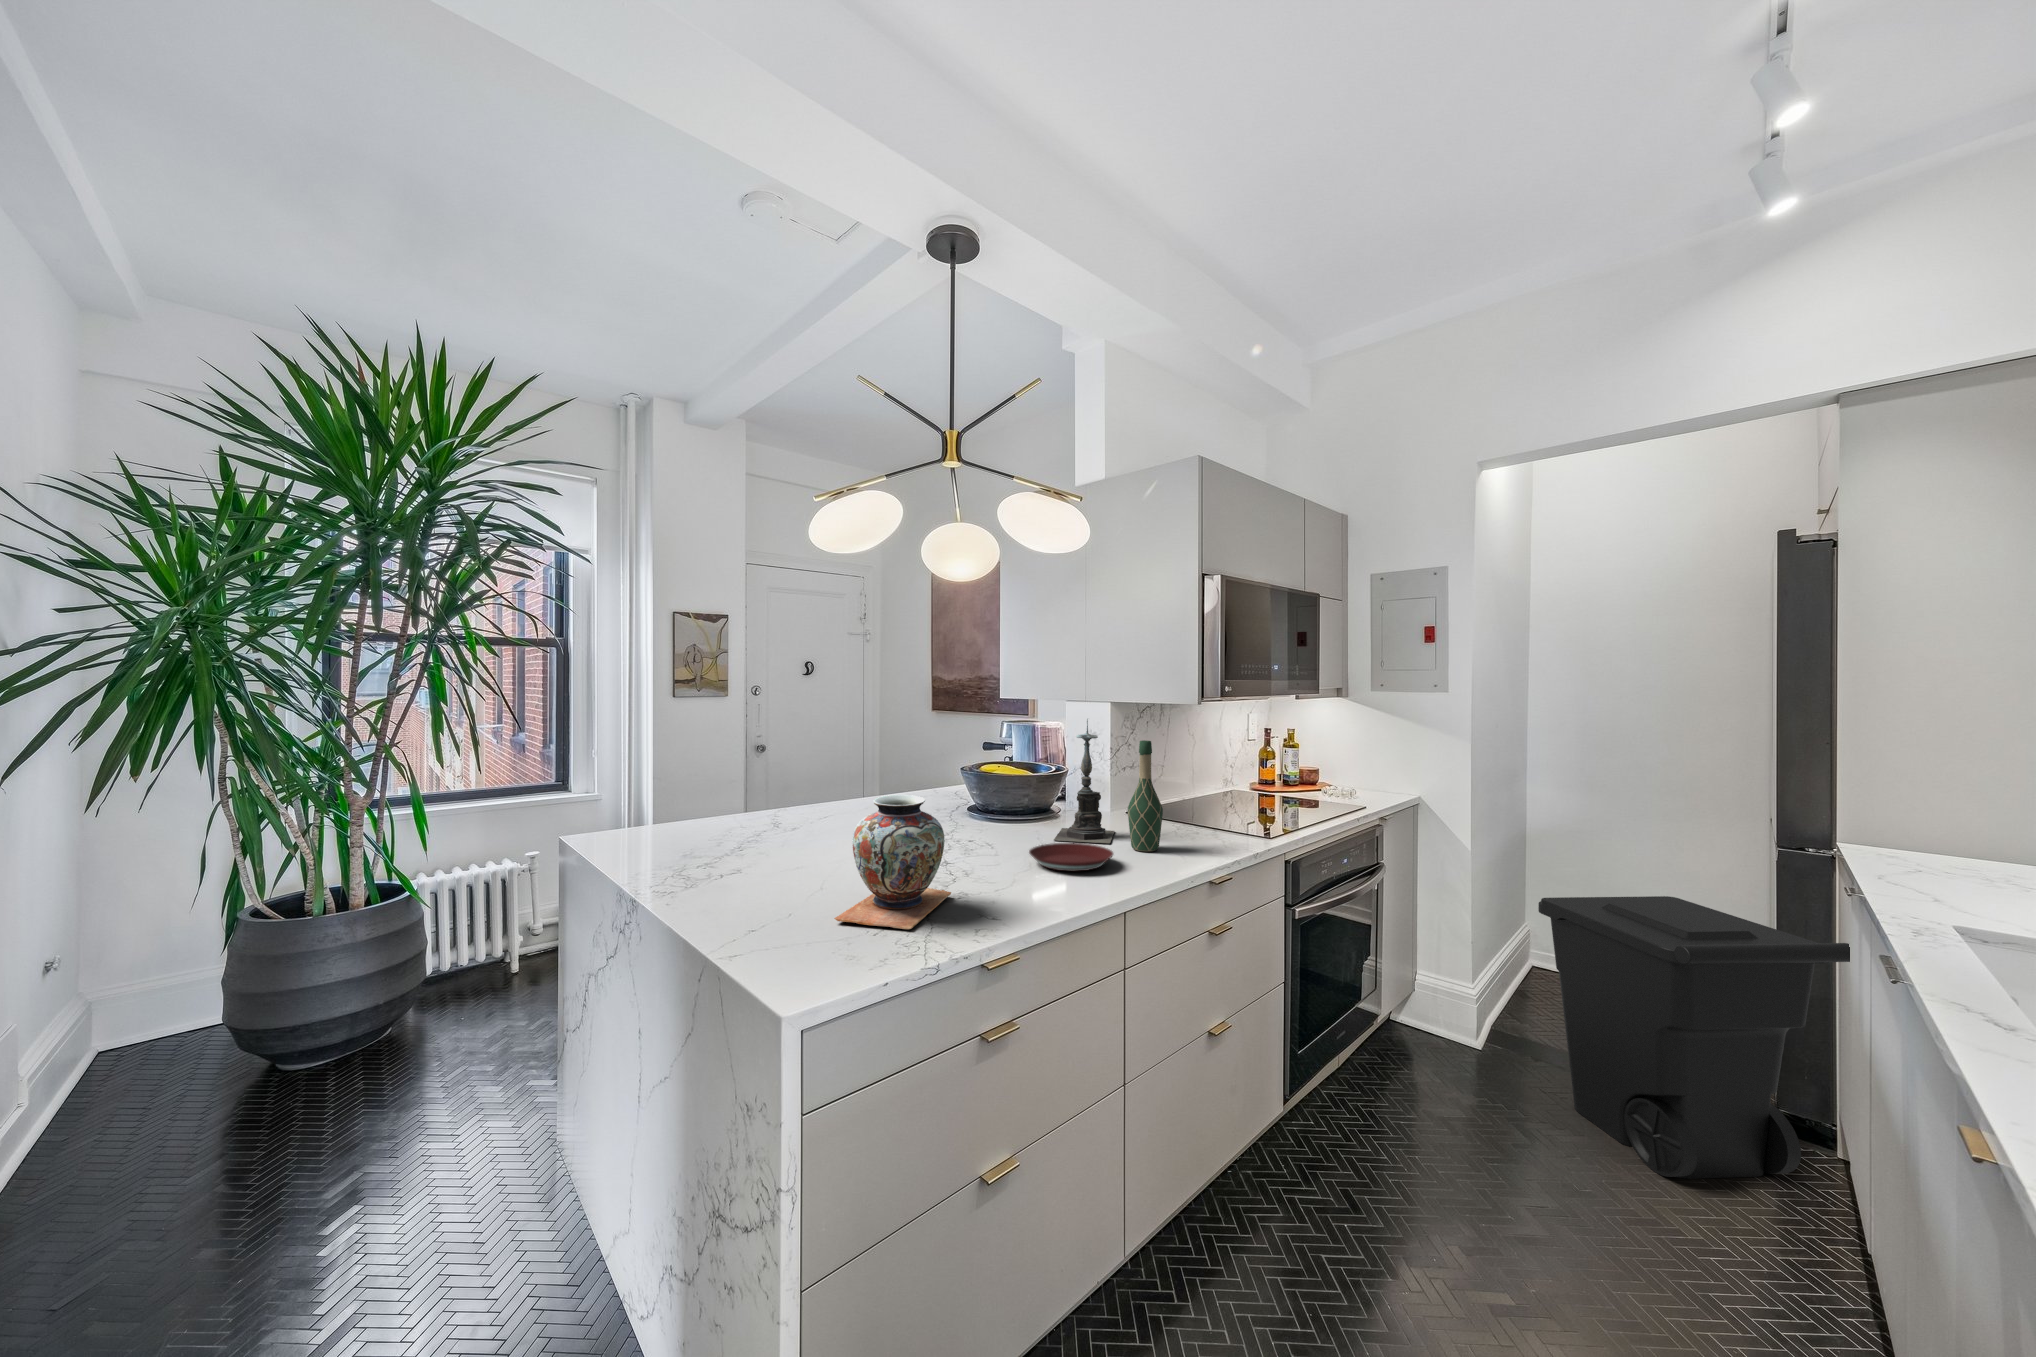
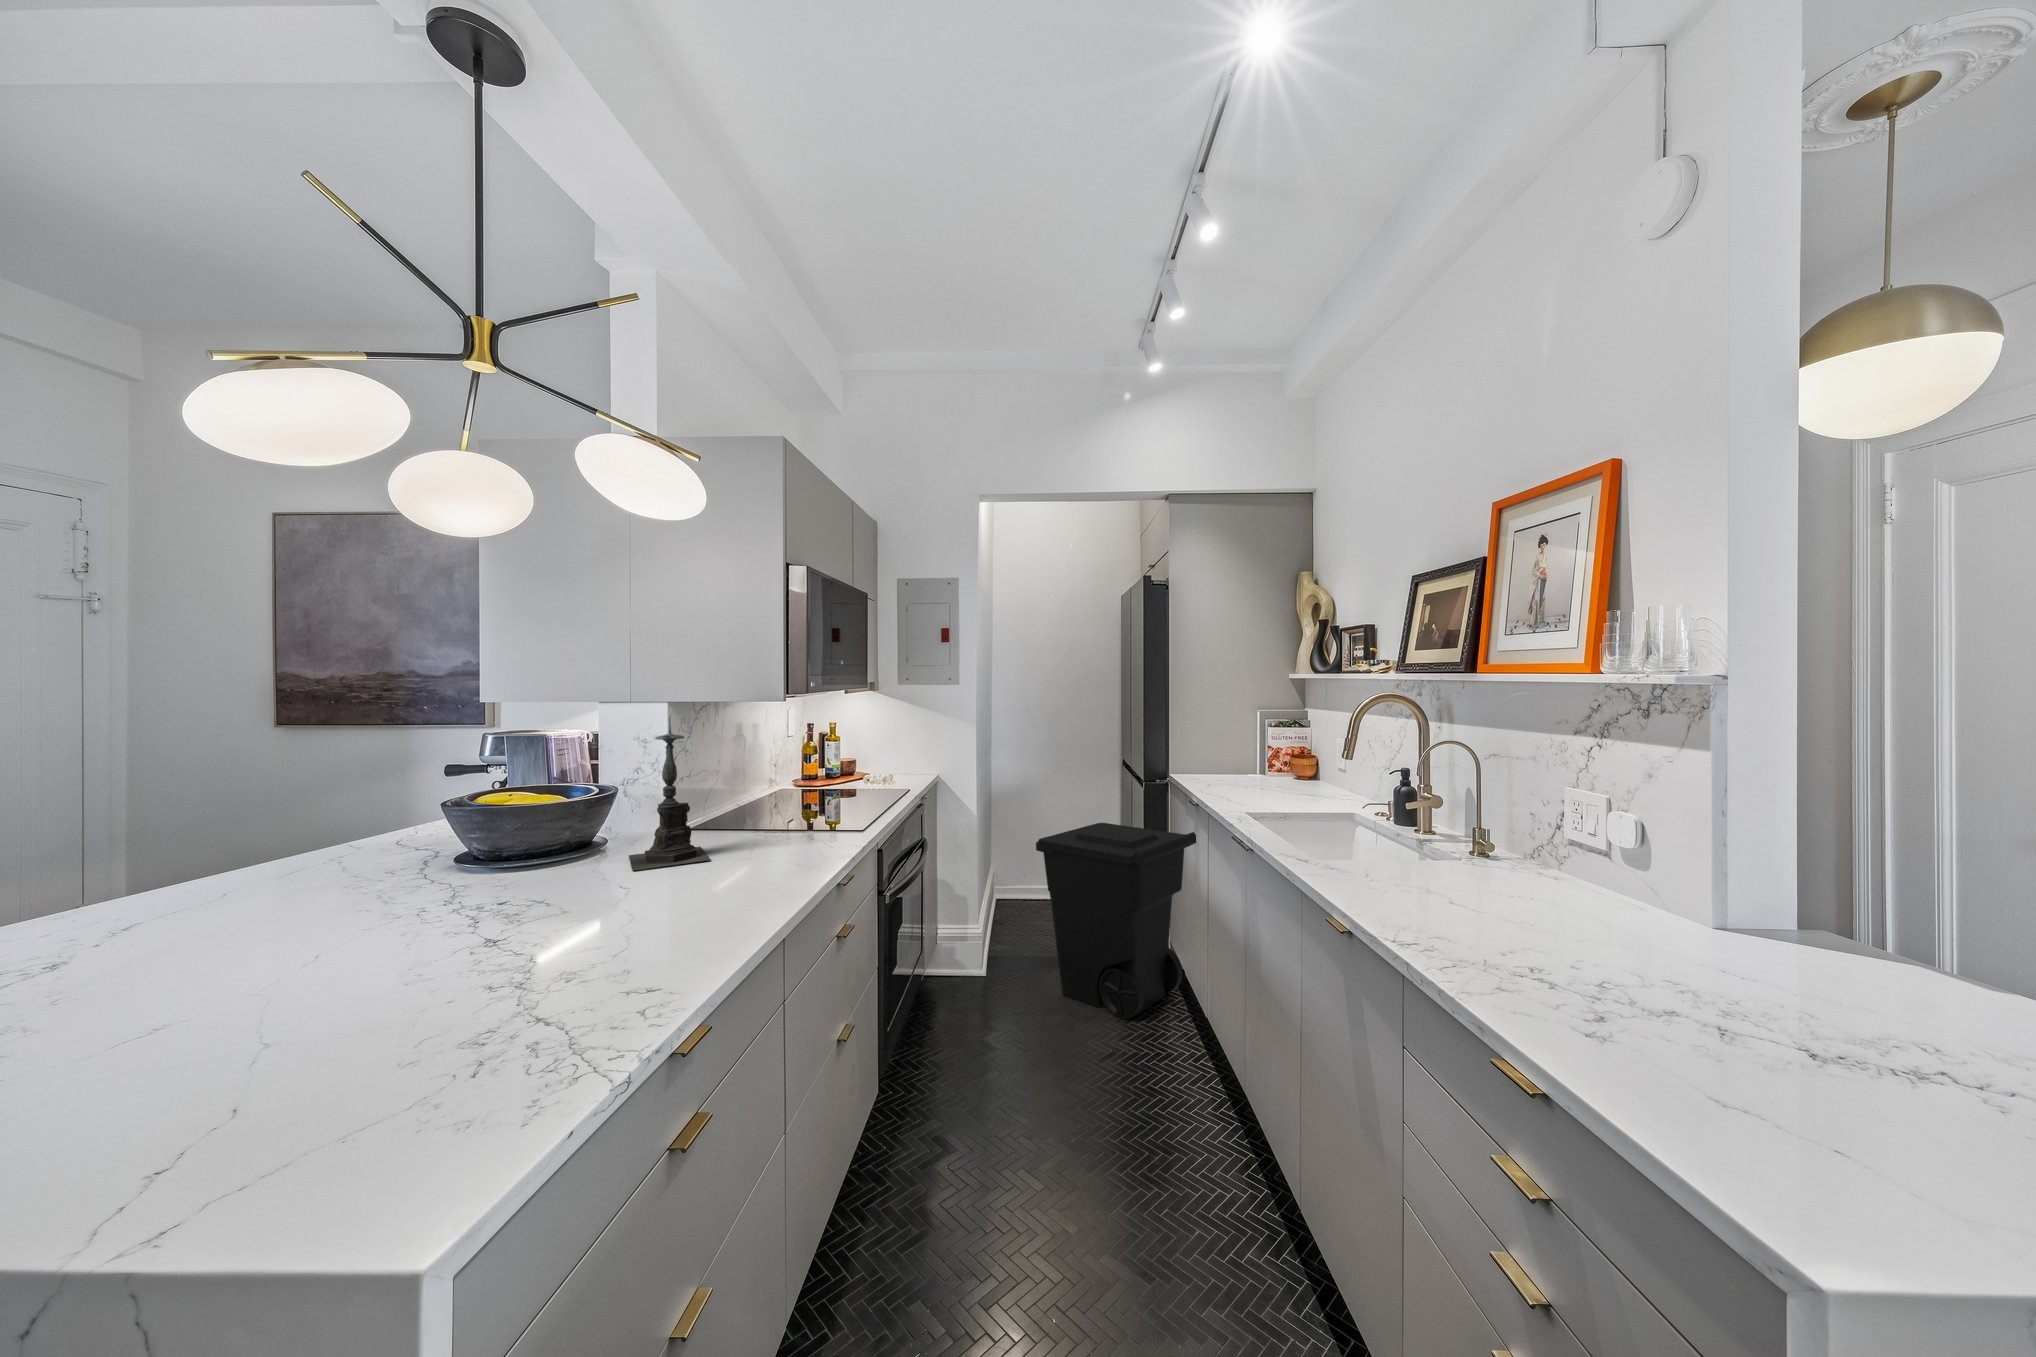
wine bottle: present [1128,740,1163,851] -> none [735,735,777,861]
decorative vase: present [834,795,951,929] -> none [335,830,553,1083]
plate: present [1029,843,1113,871] -> none [625,863,743,903]

